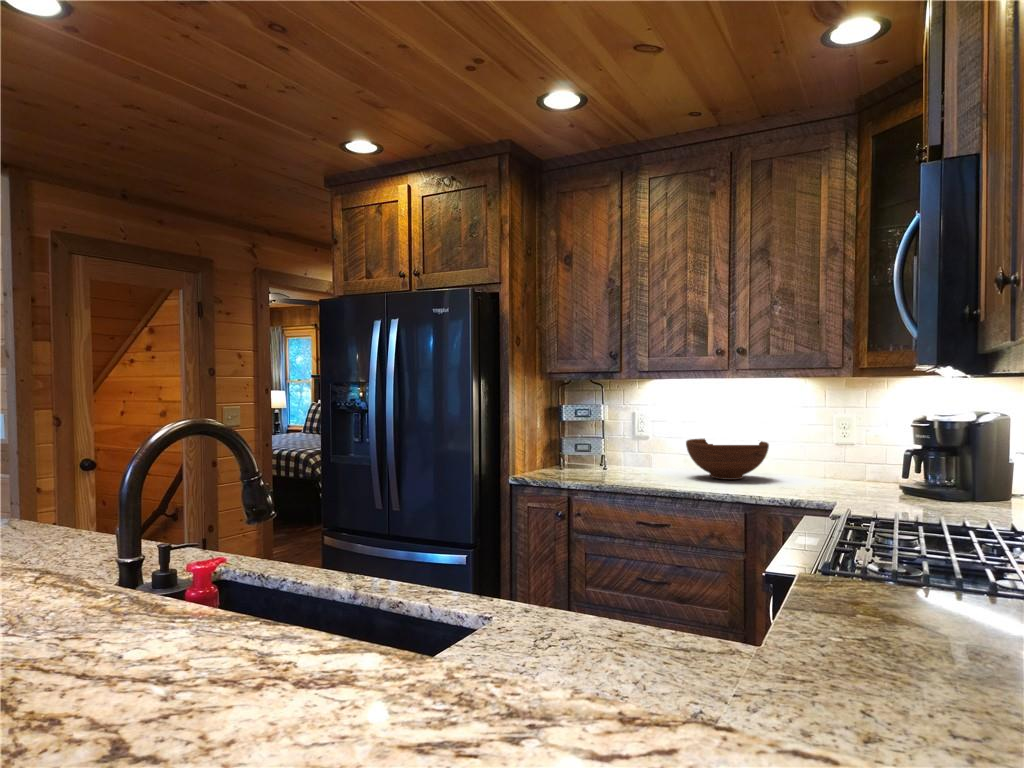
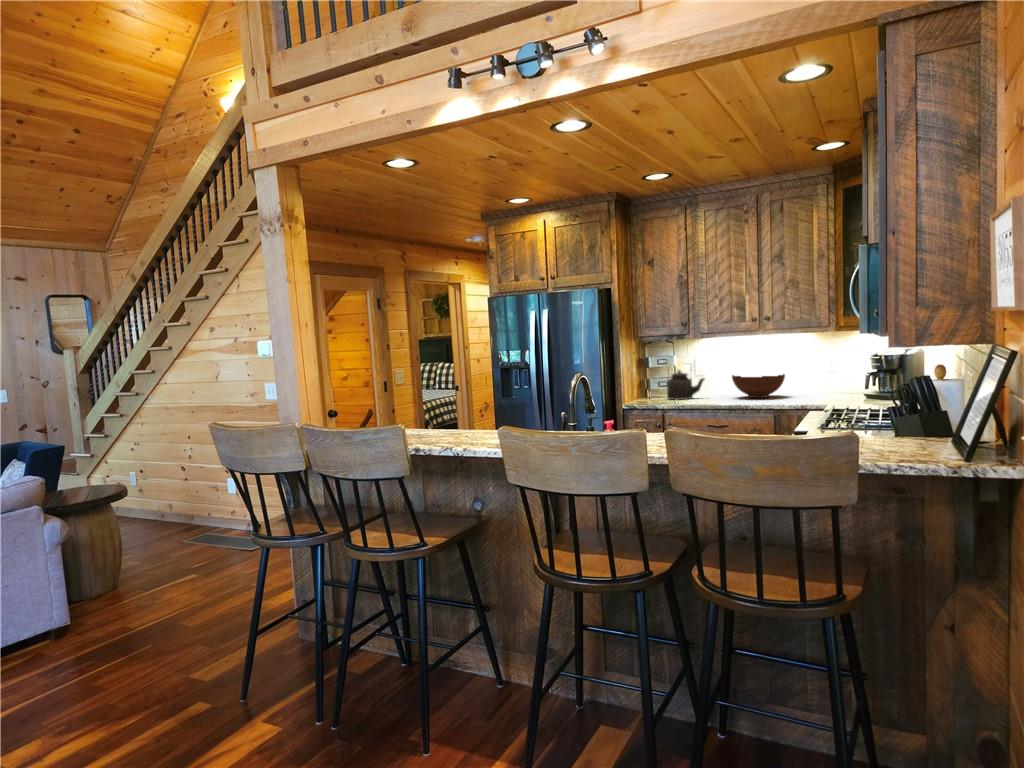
kettle: none [587,417,646,475] -> present [667,370,704,400]

